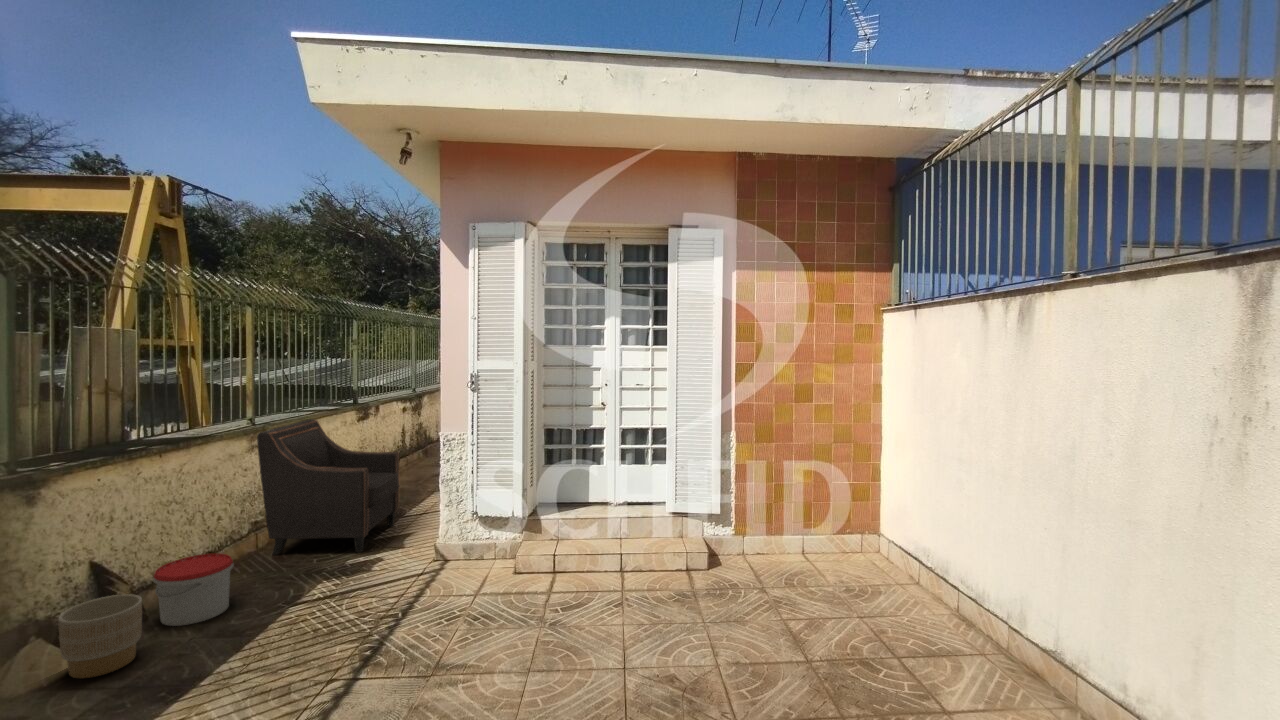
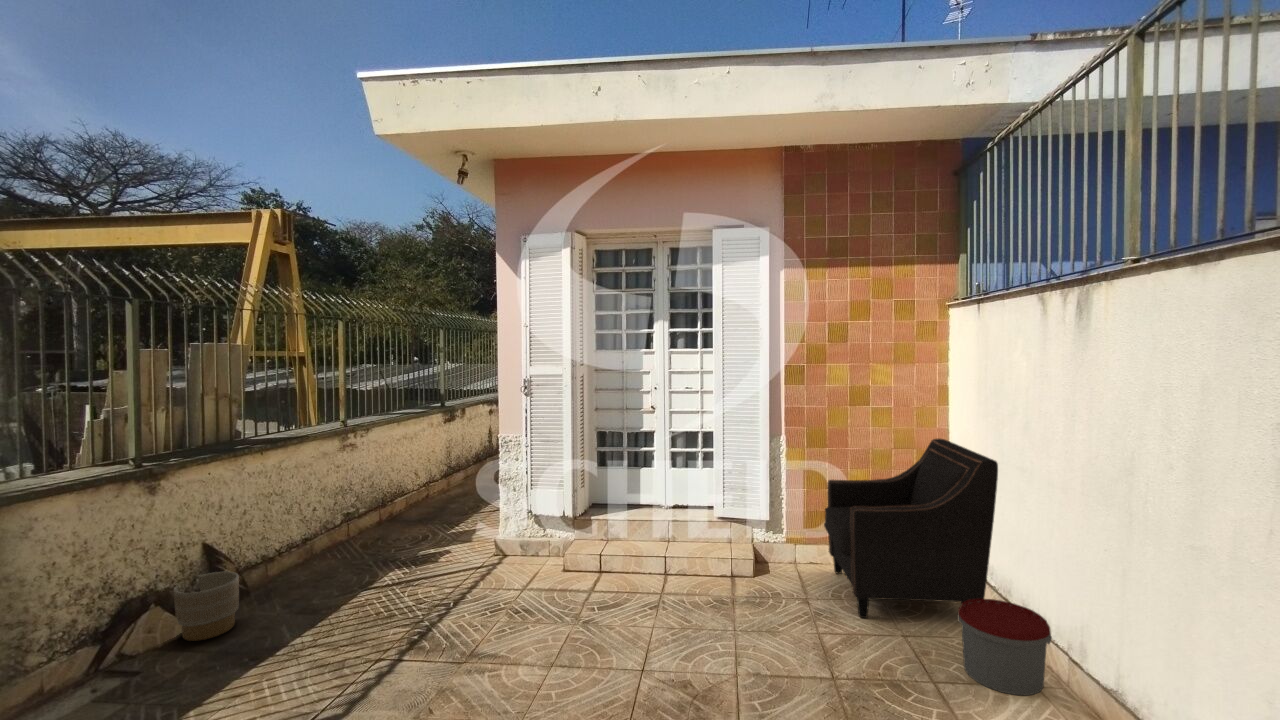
chair: present [257,419,399,555] -> present [824,439,998,618]
bucket: present [154,554,234,626] -> present [957,599,1052,695]

